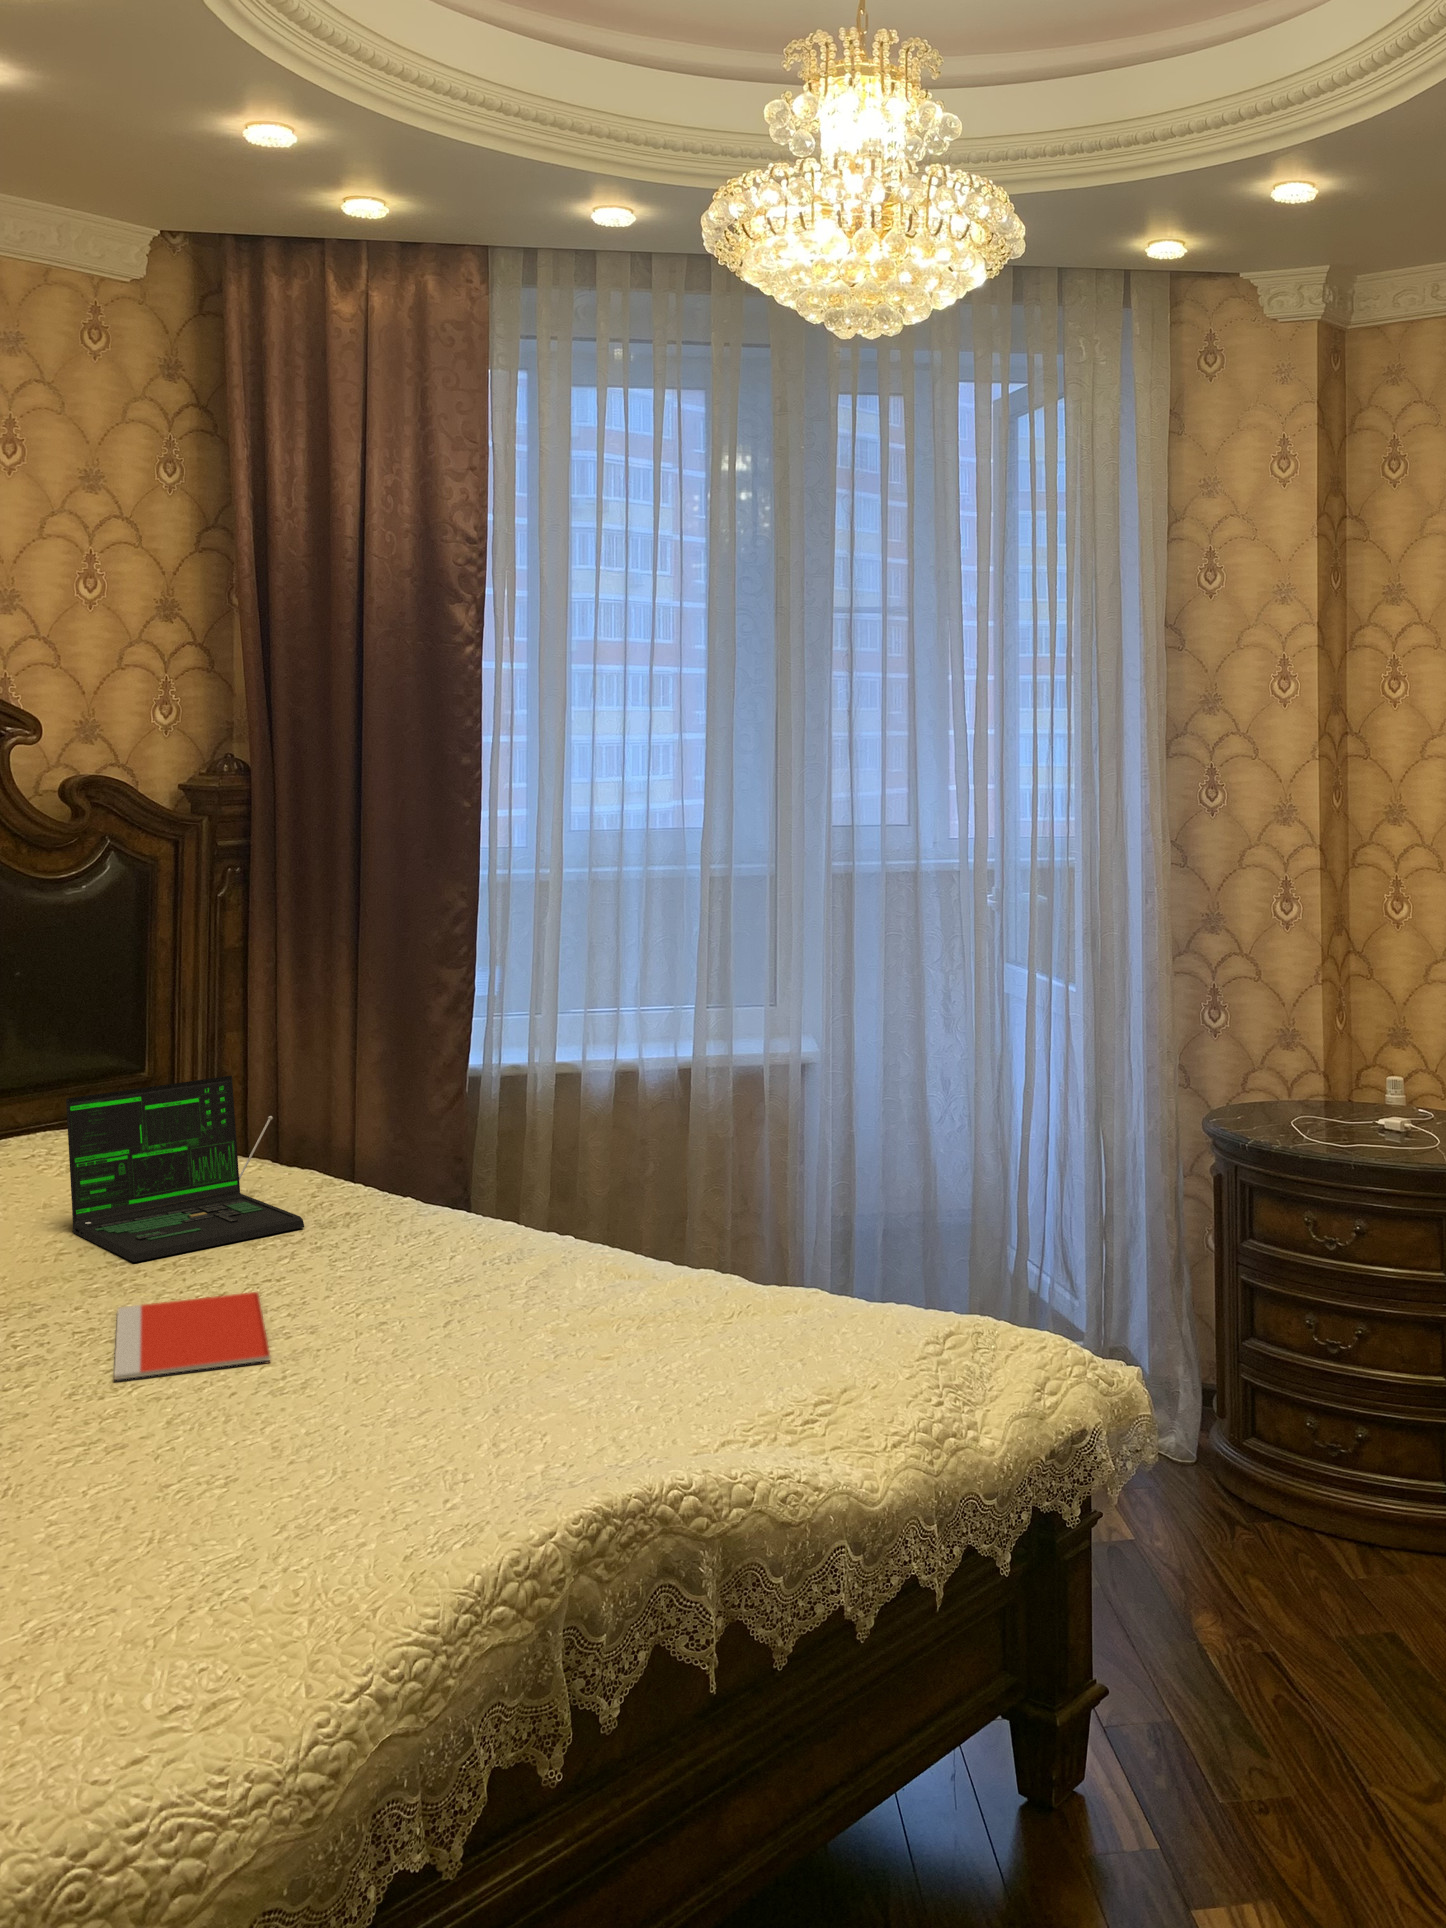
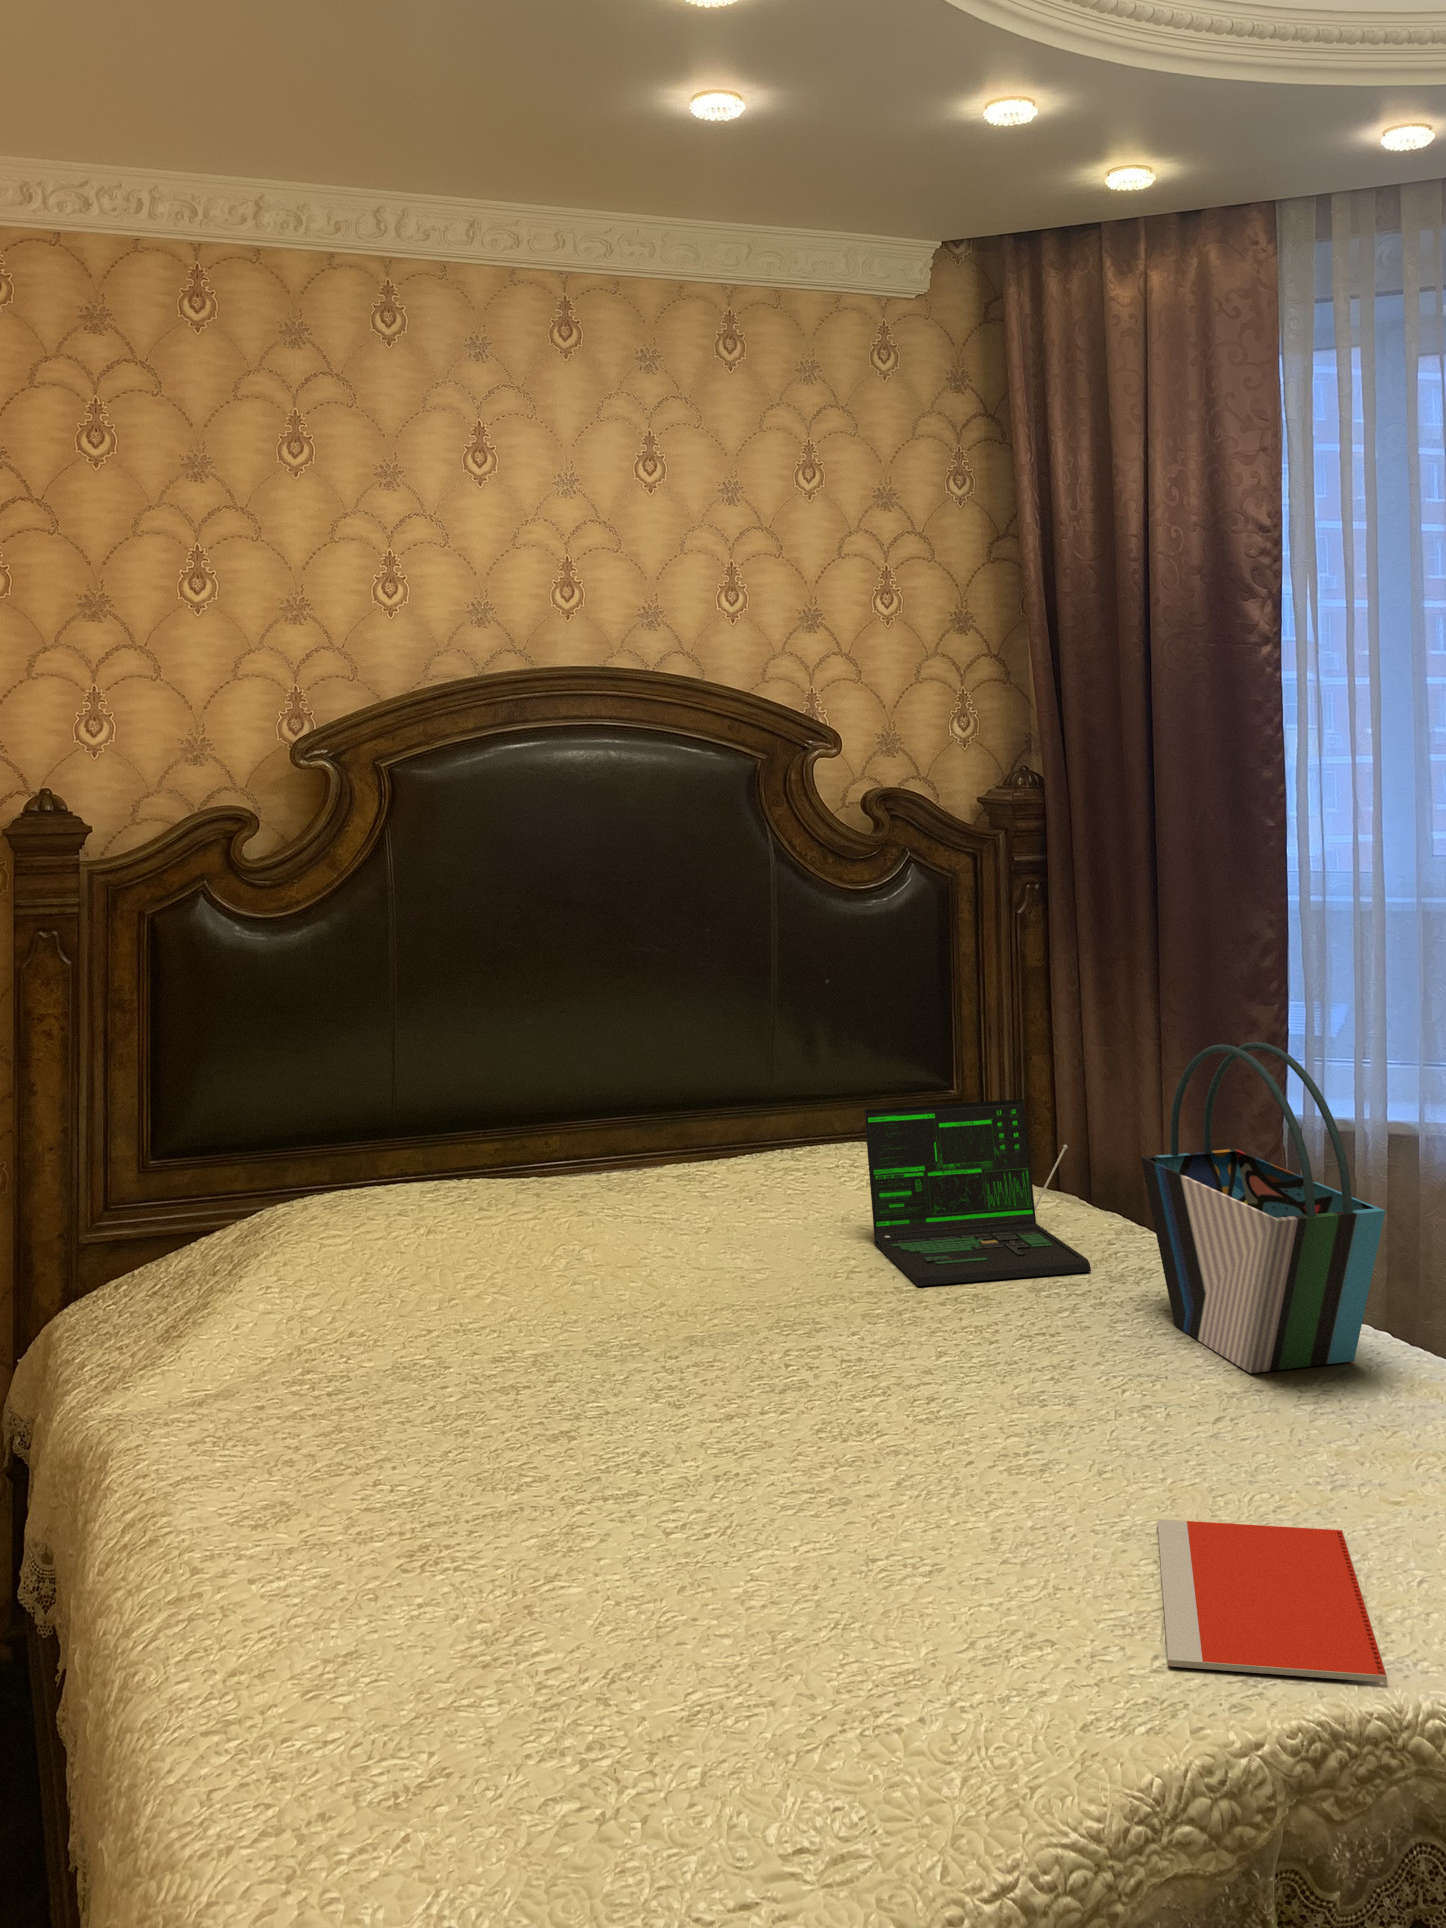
tote bag: none [366,999,591,1286] -> present [1141,1042,1385,1373]
notebook: present [114,1292,271,1380] -> present [1158,1519,1387,1682]

